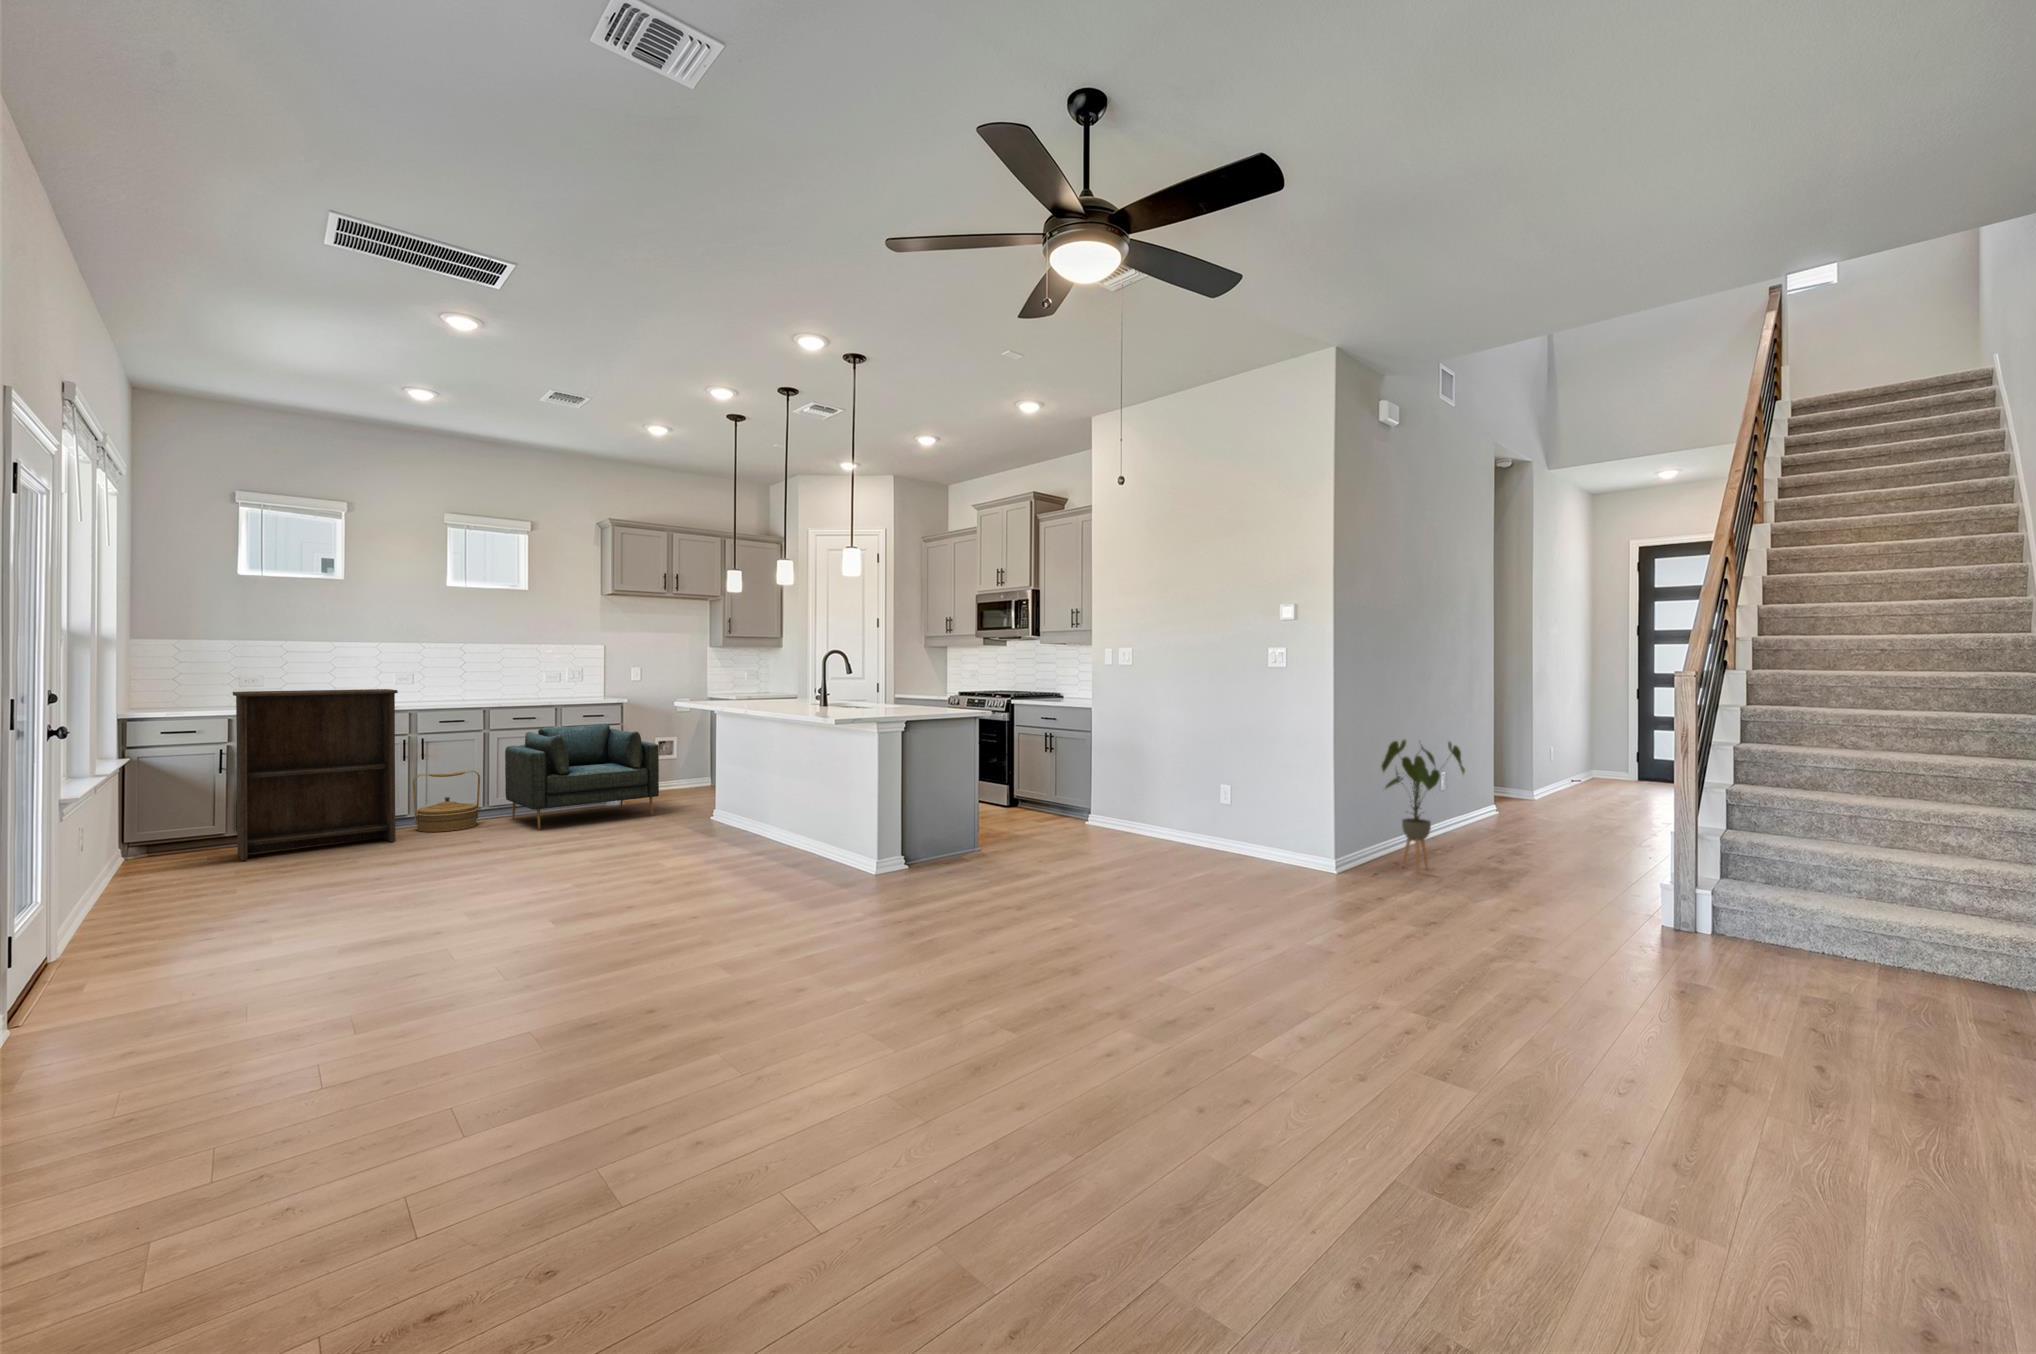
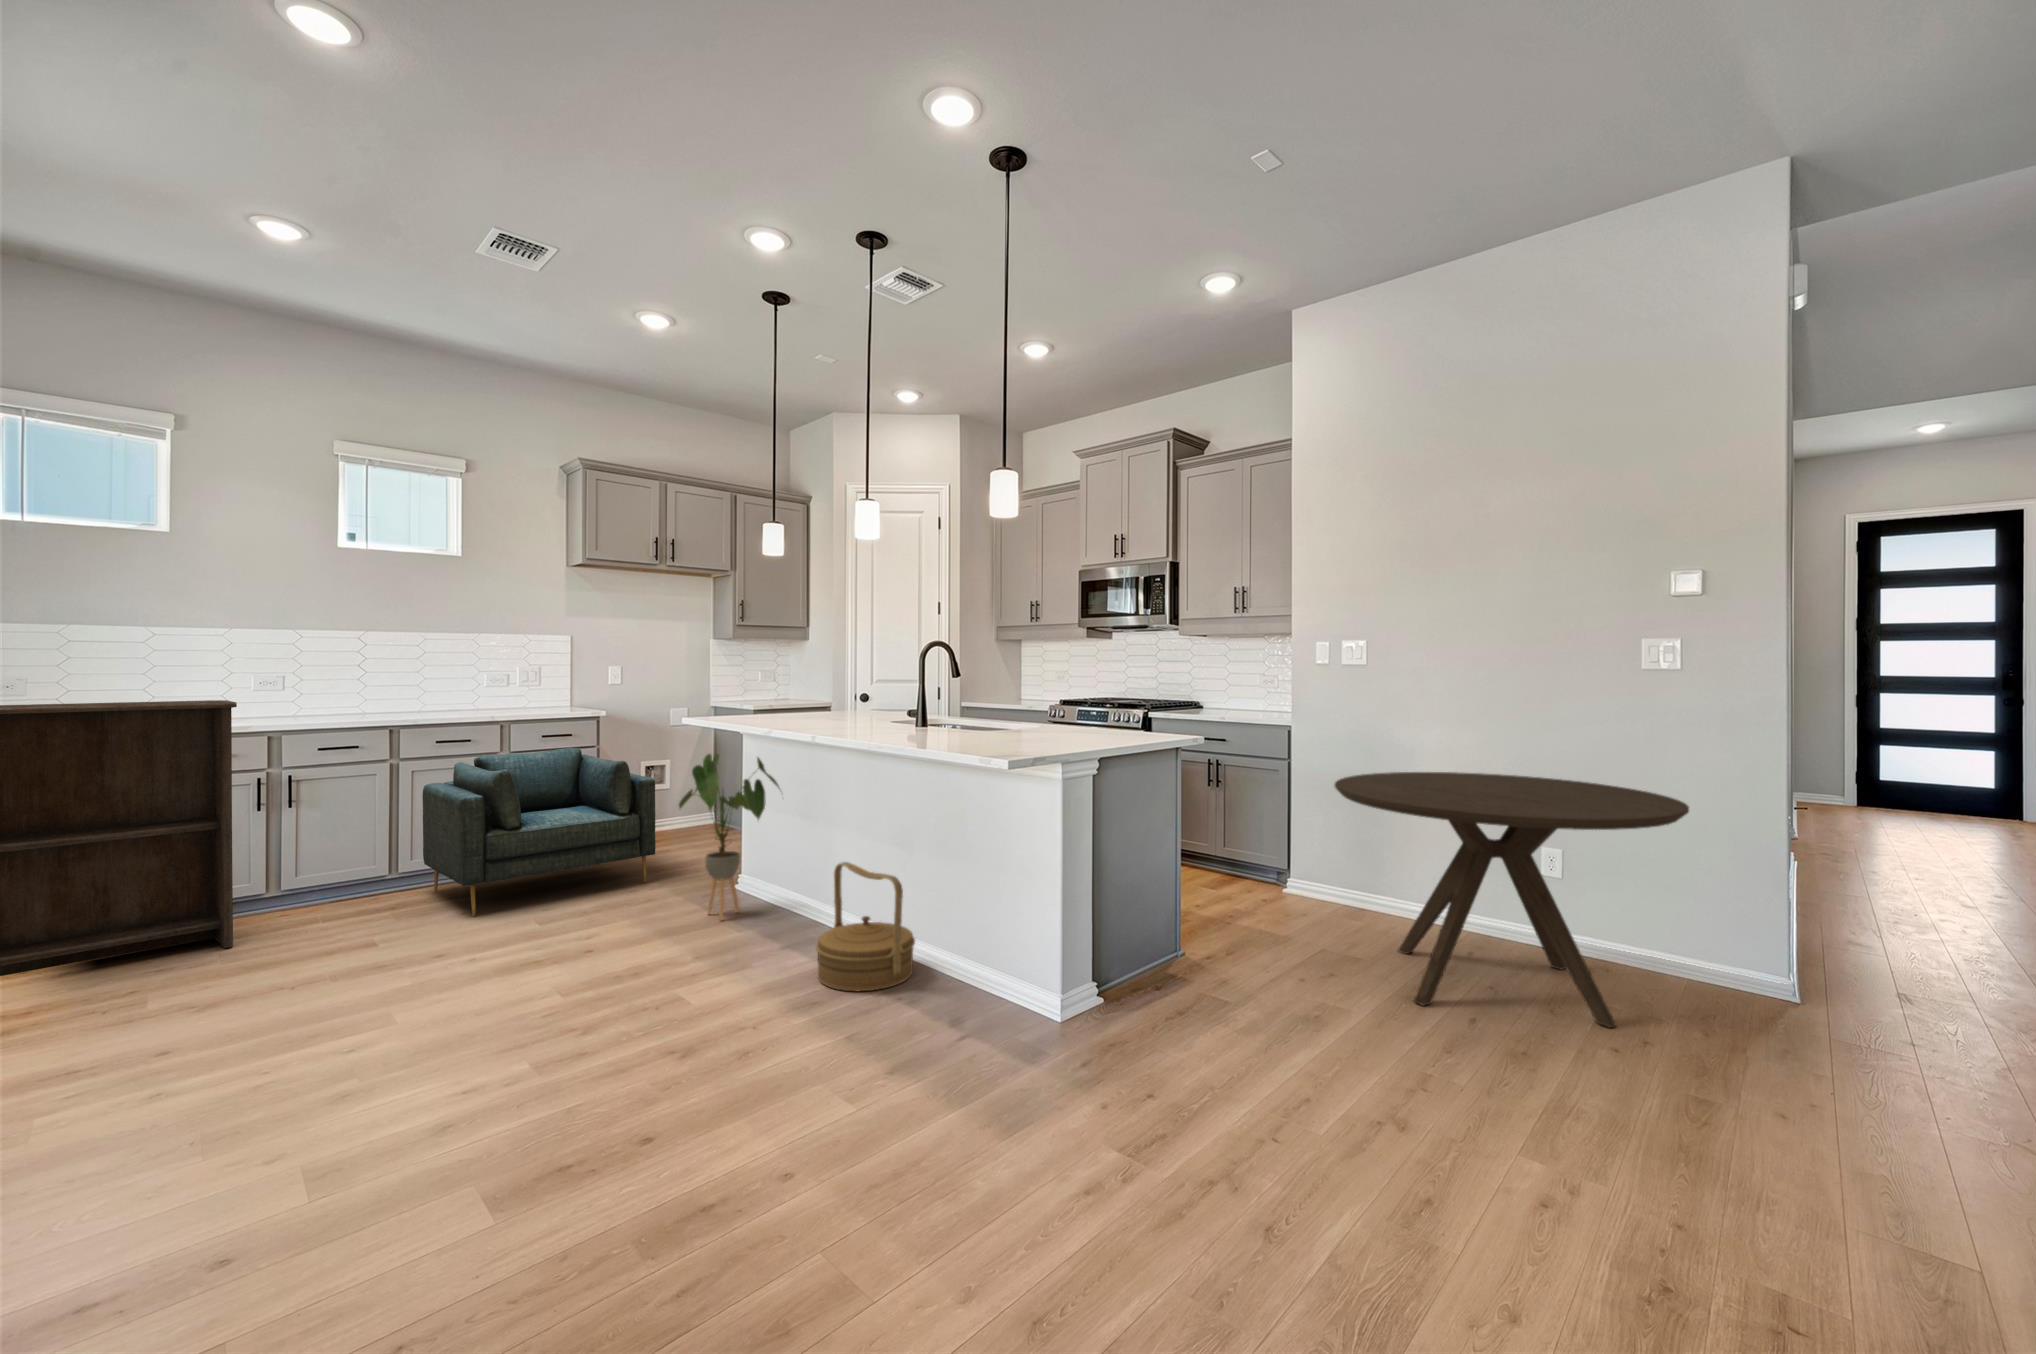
dining table: none [1061,736,1253,880] -> present [1335,772,1689,1028]
house plant: present [1382,740,1465,872] -> present [679,754,779,920]
woven basket: present [413,771,480,832] -> present [816,862,915,991]

